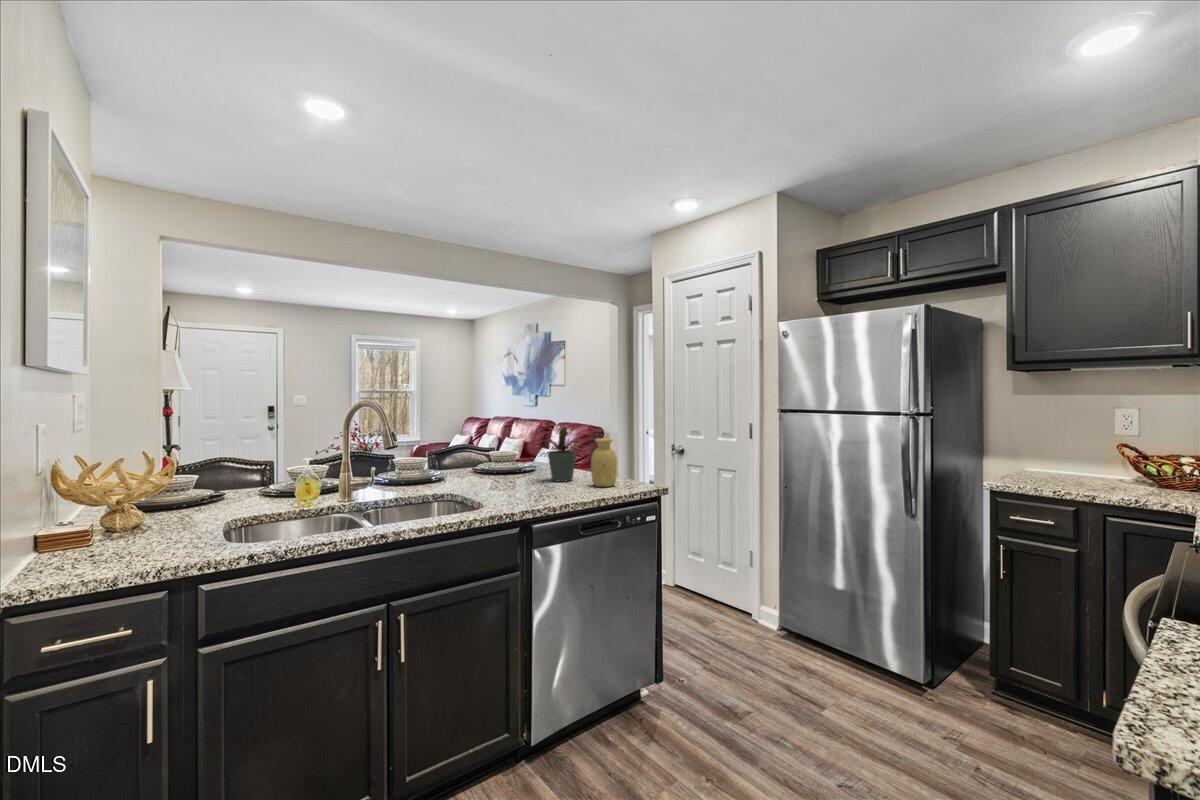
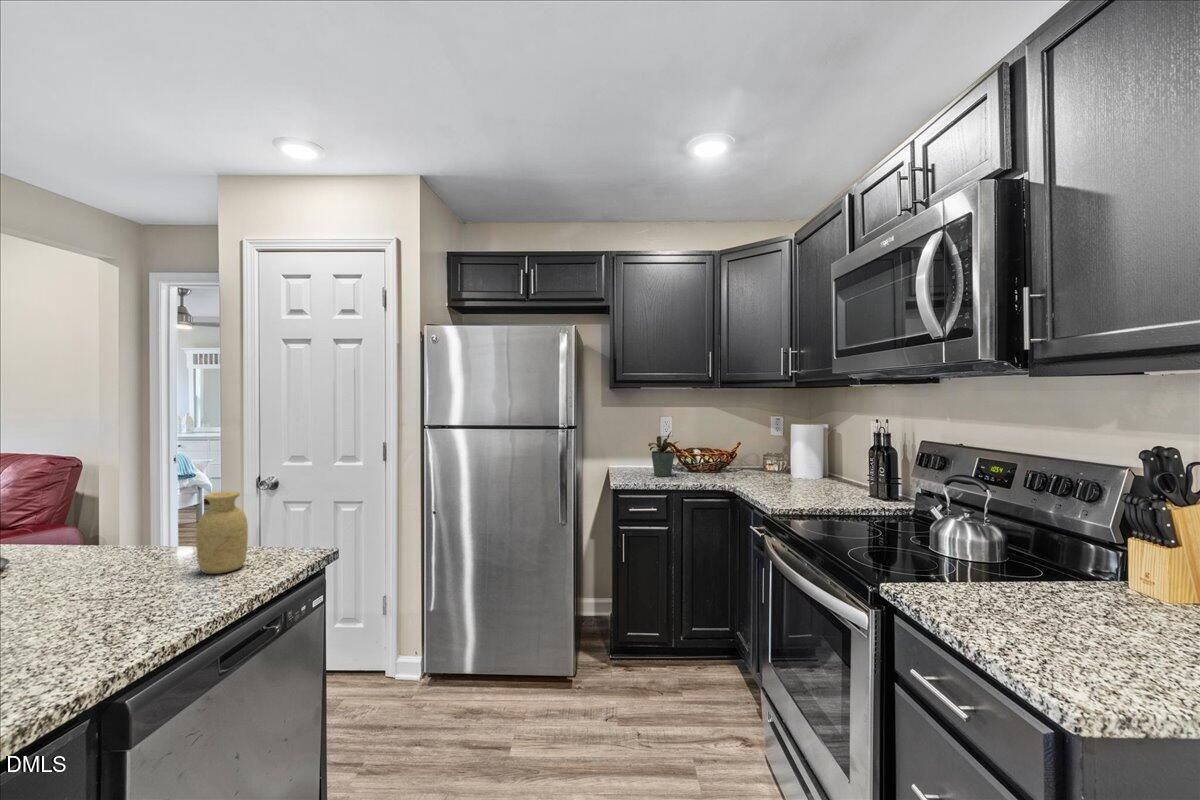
potted plant: present [542,426,579,482] -> present [648,432,679,477]

